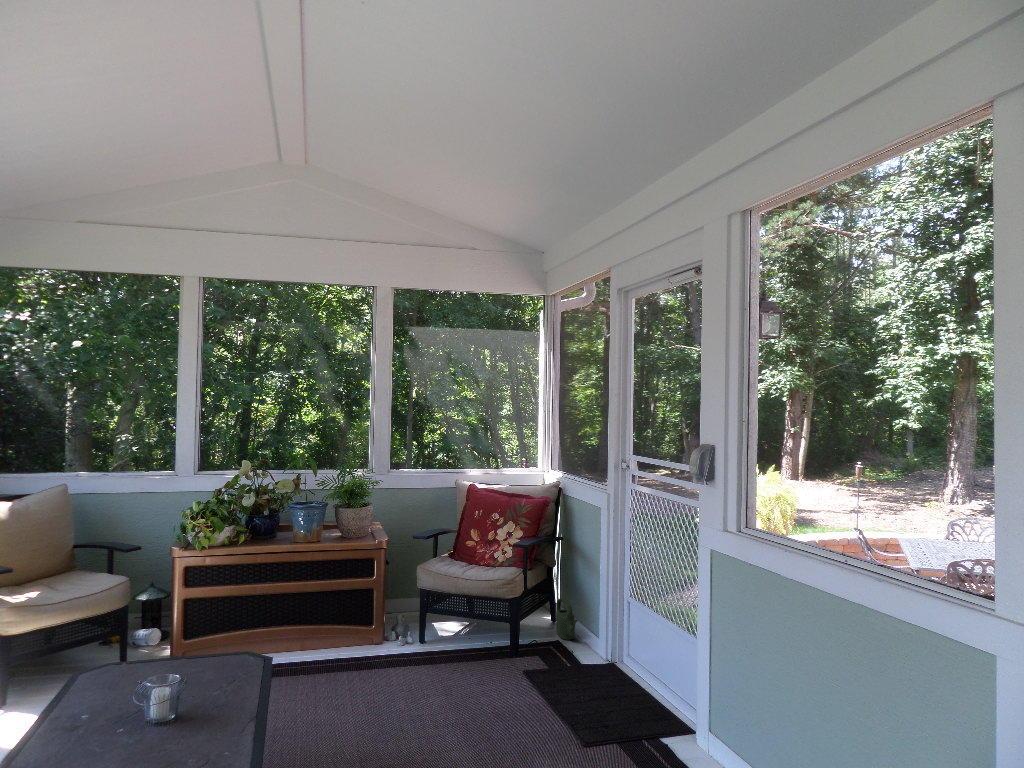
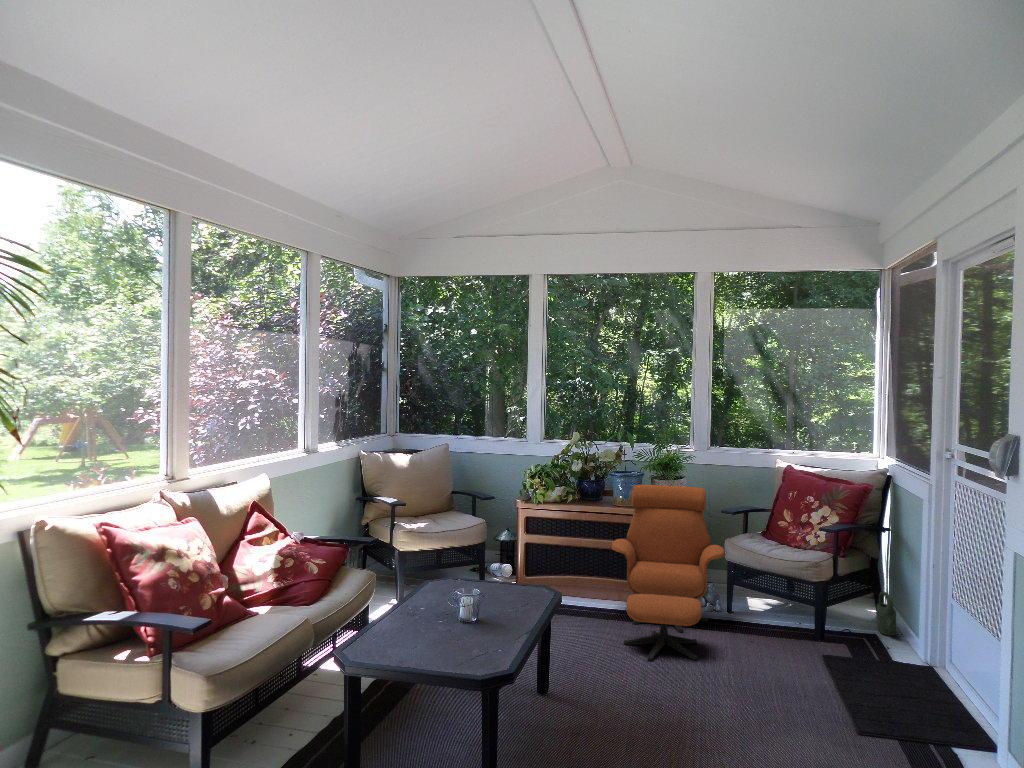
lounge chair: none [296,514,421,718] -> present [611,485,726,660]

